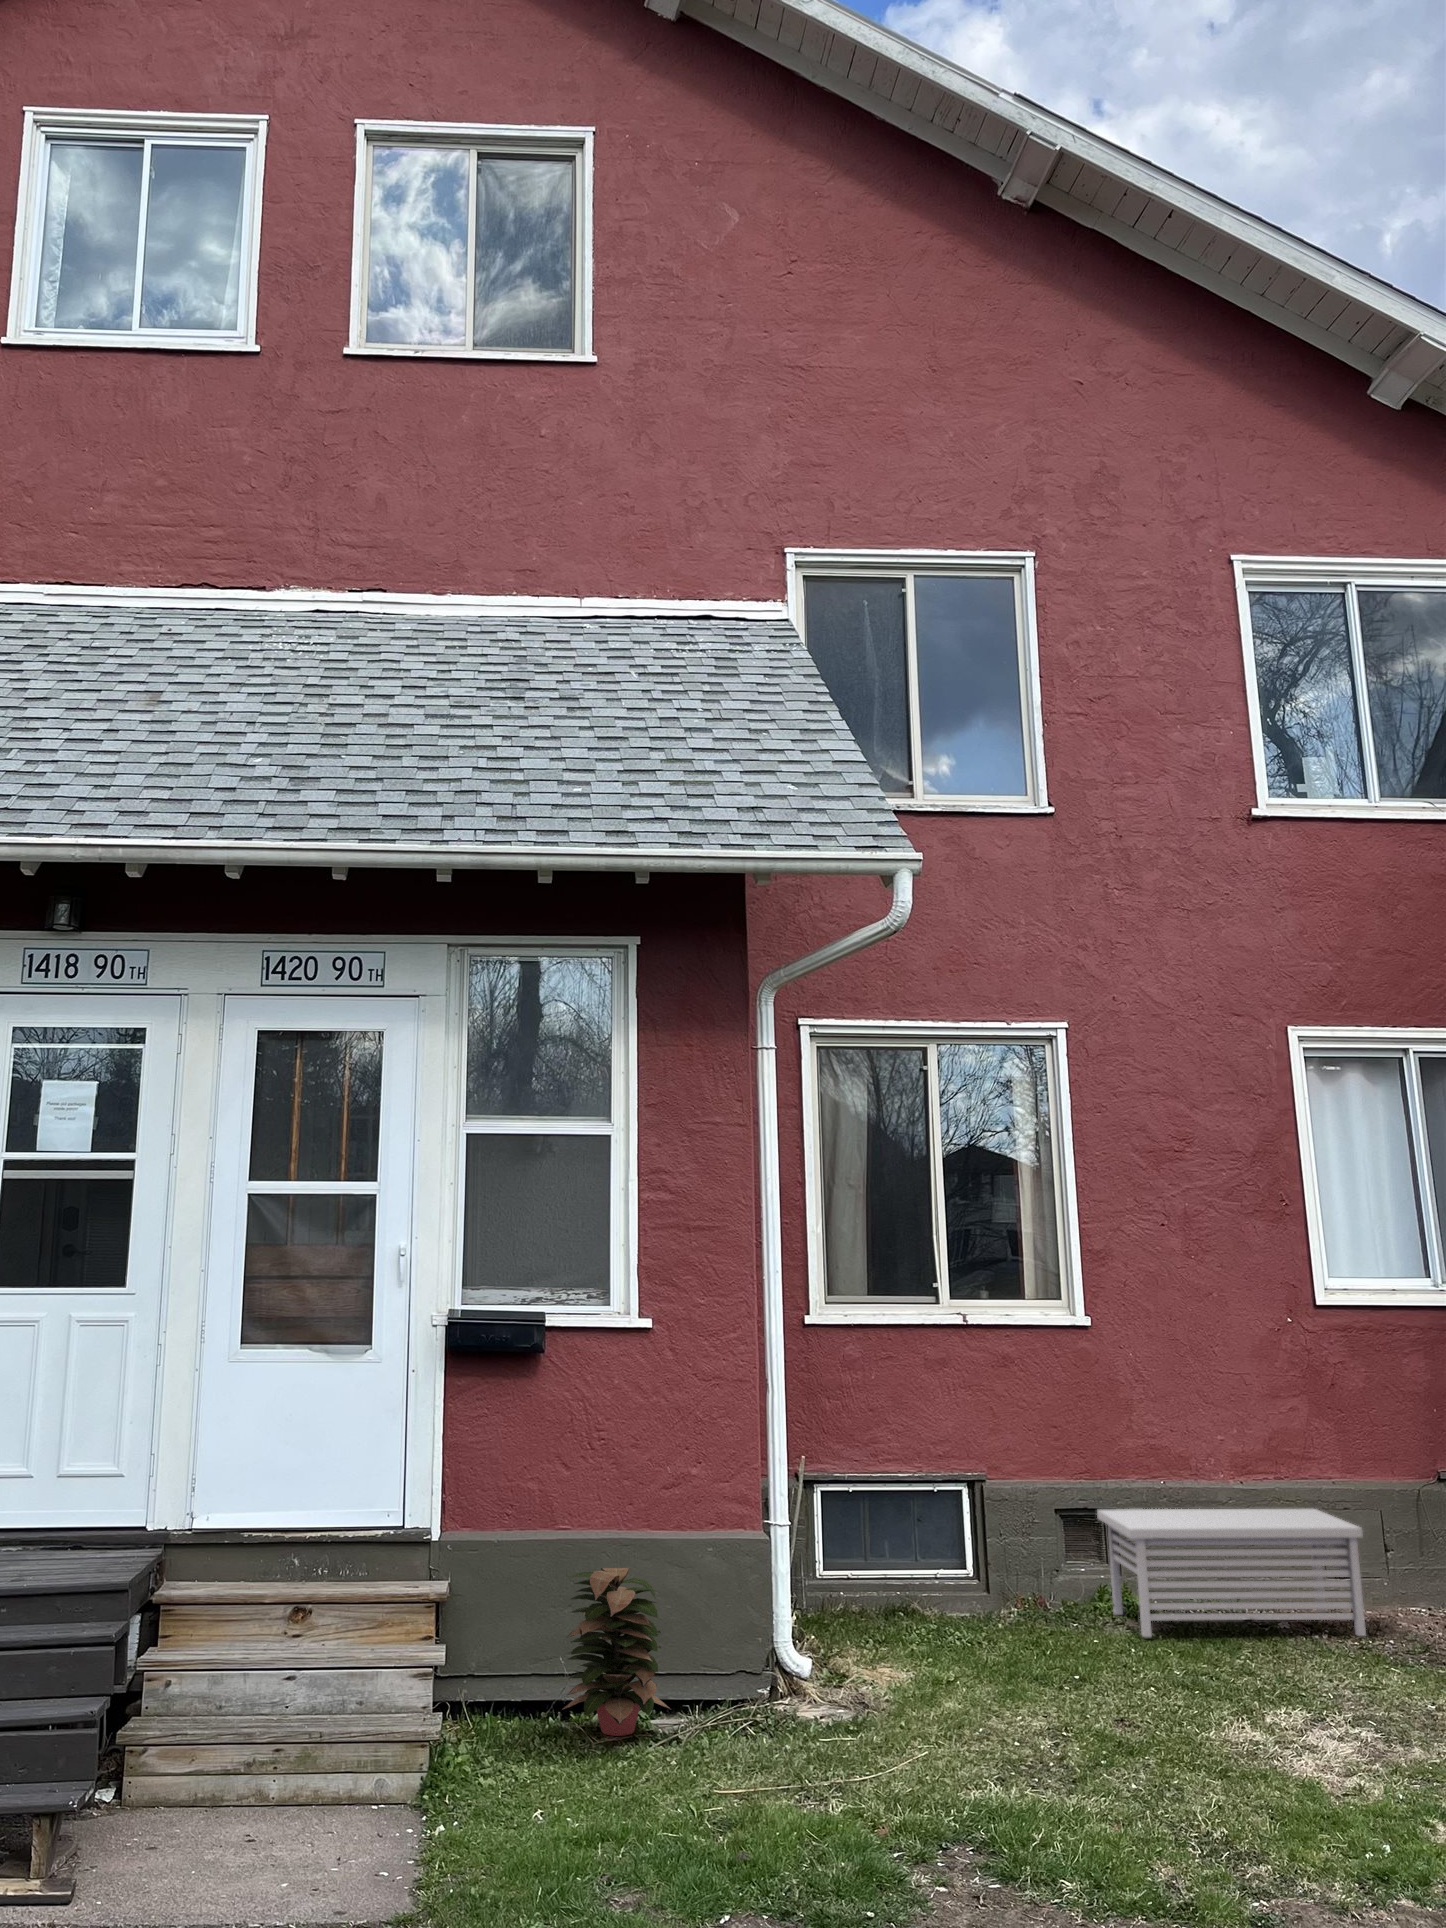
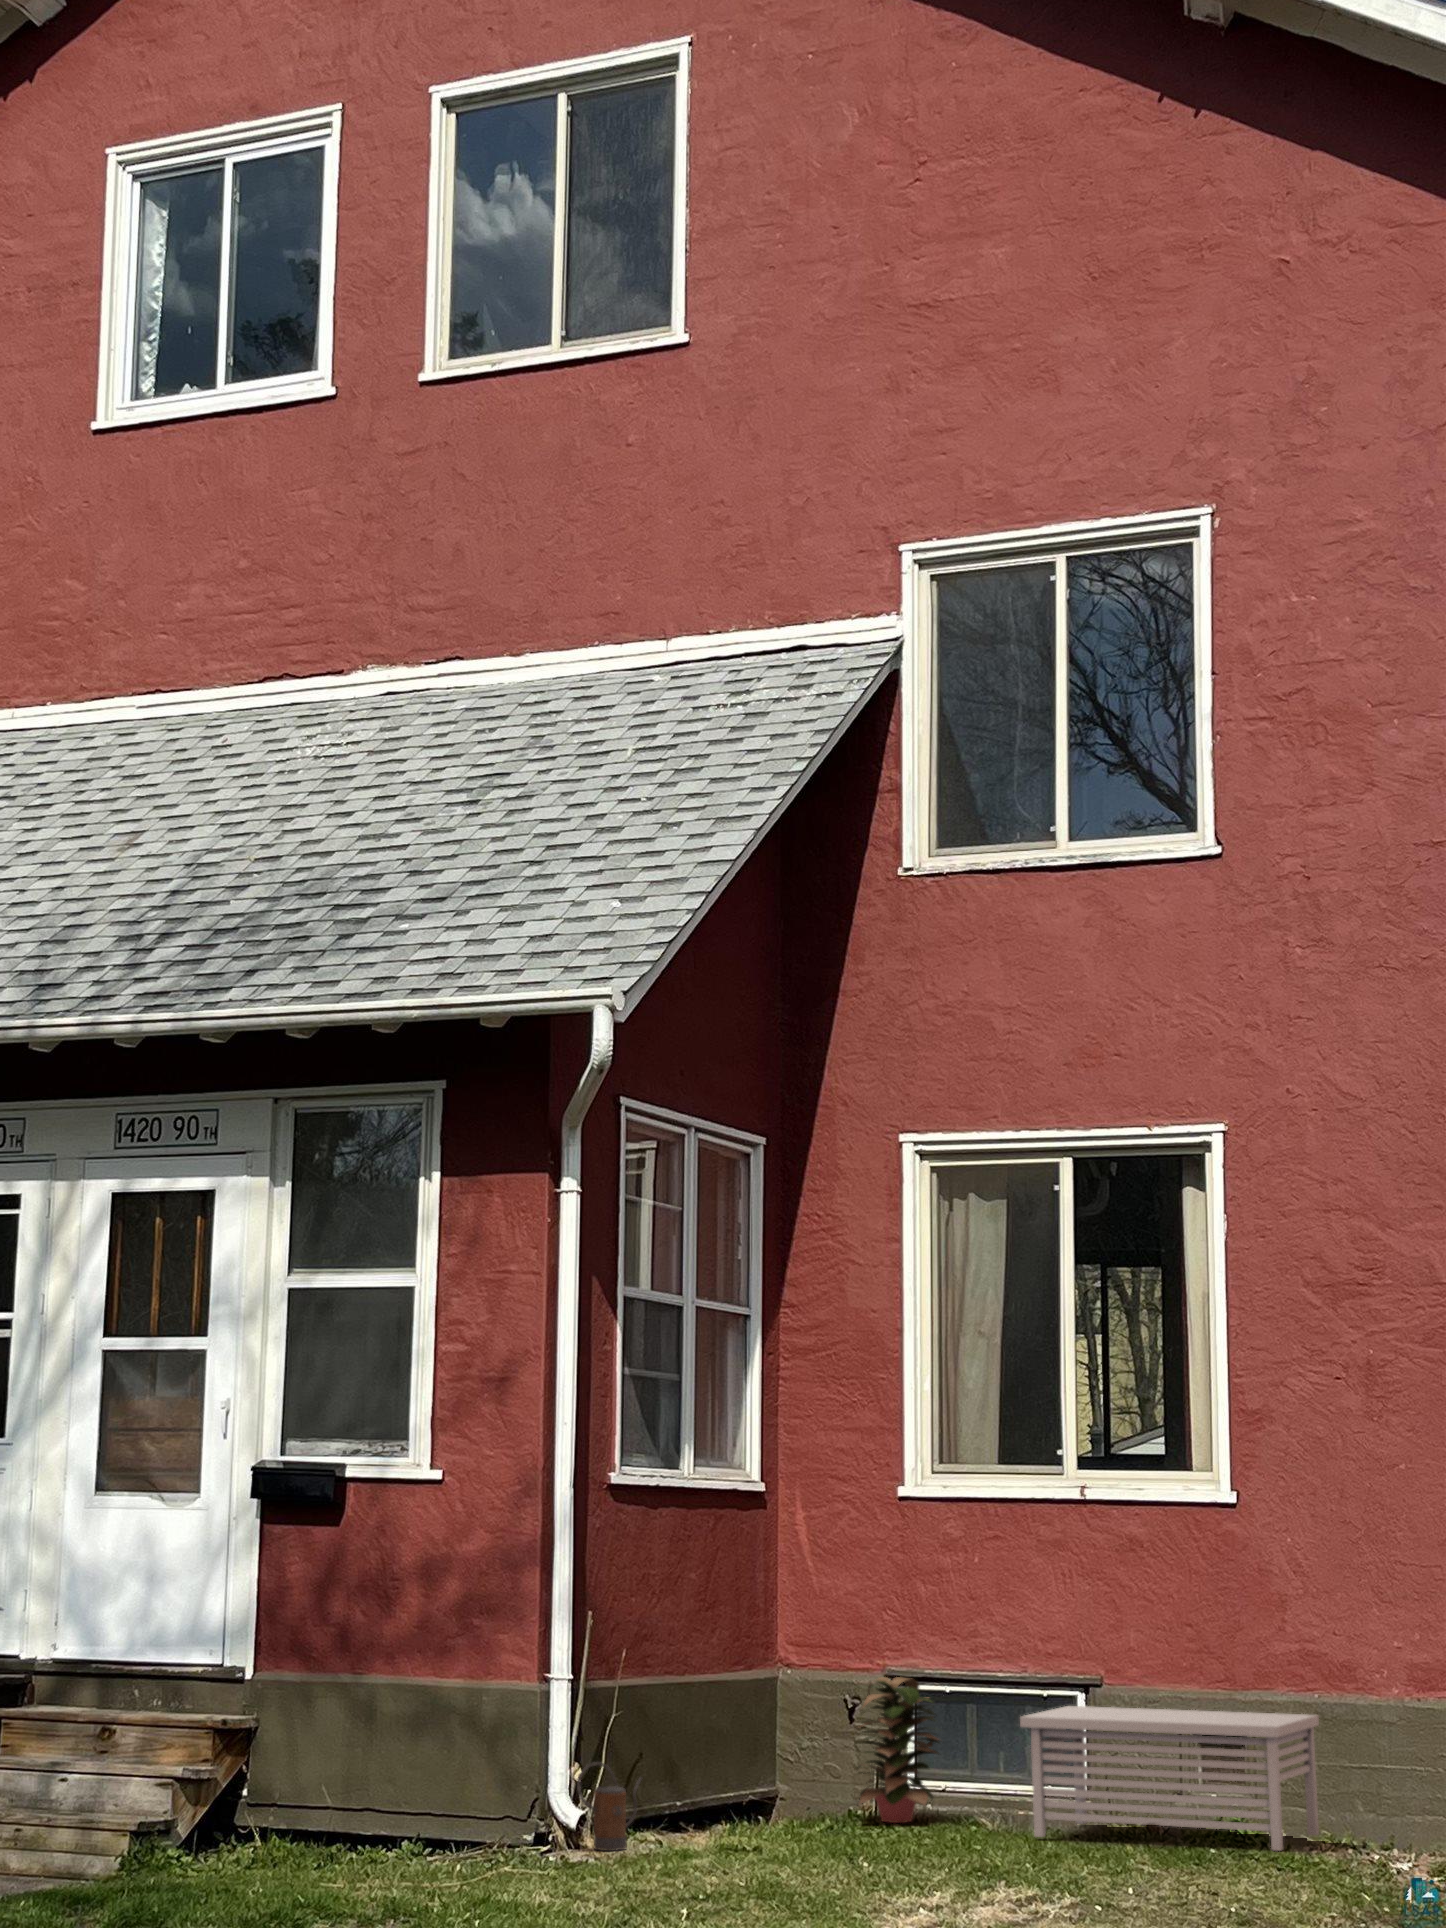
decorative plant: present [562,1568,671,1736] -> present [857,1677,939,1823]
watering can: none [809,1606,845,1696] -> present [577,1762,642,1851]

